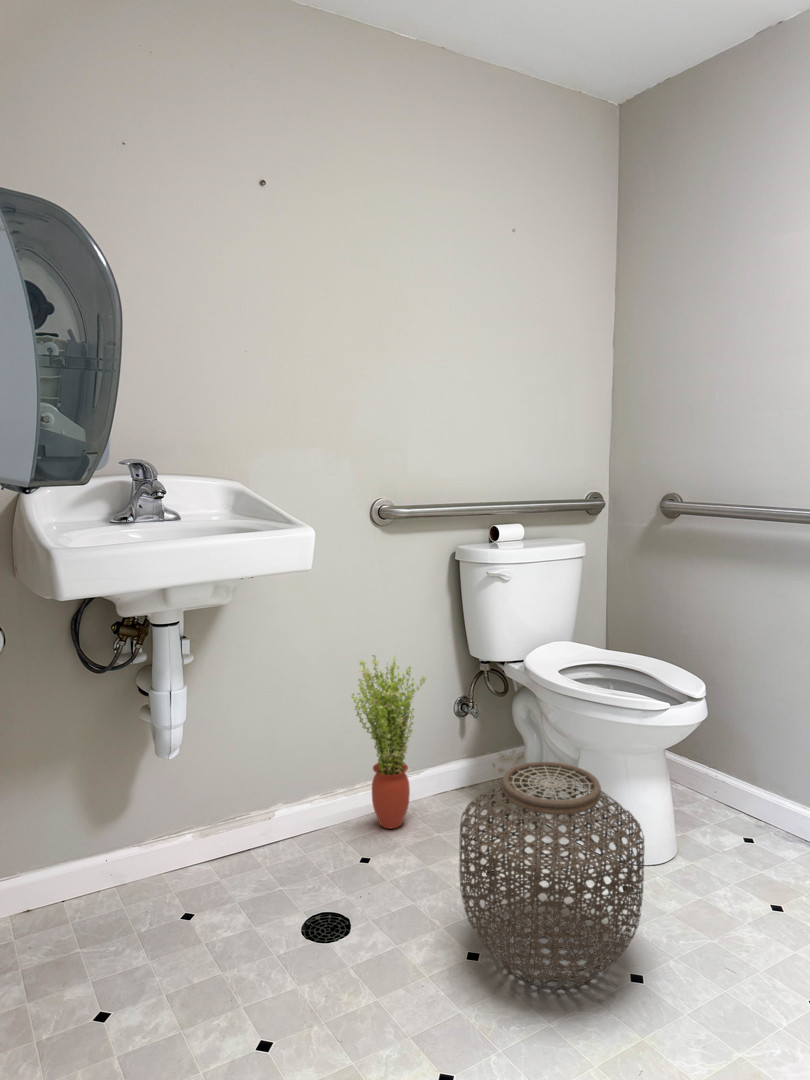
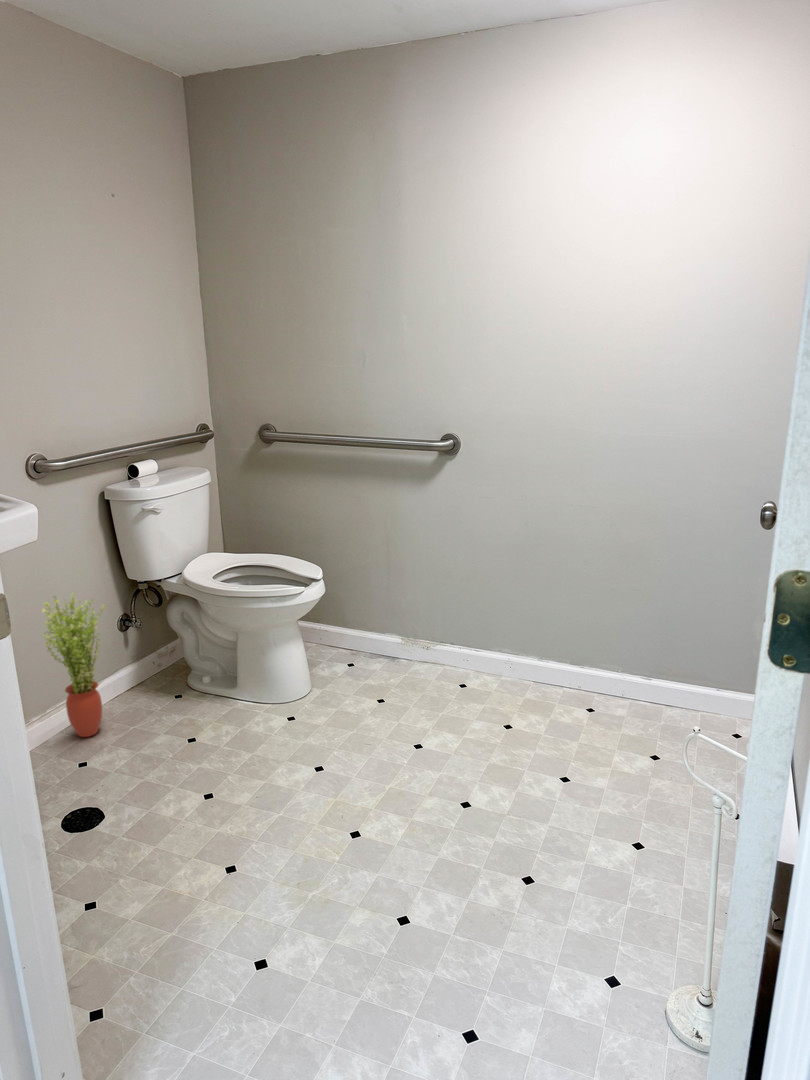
woven basket: present [459,762,645,987] -> none [186,644,317,794]

